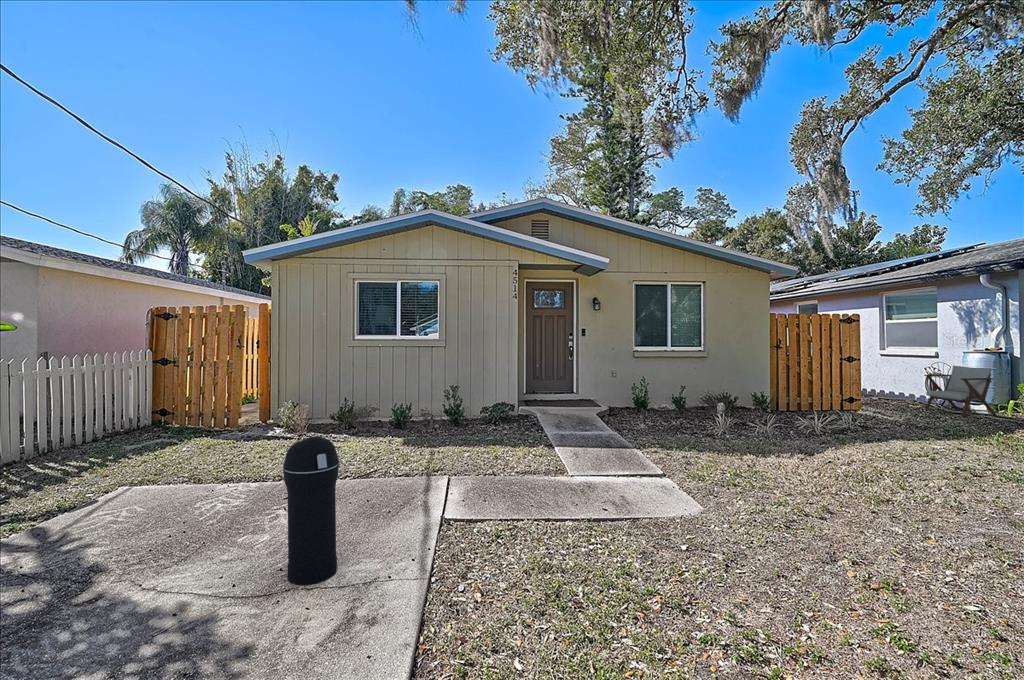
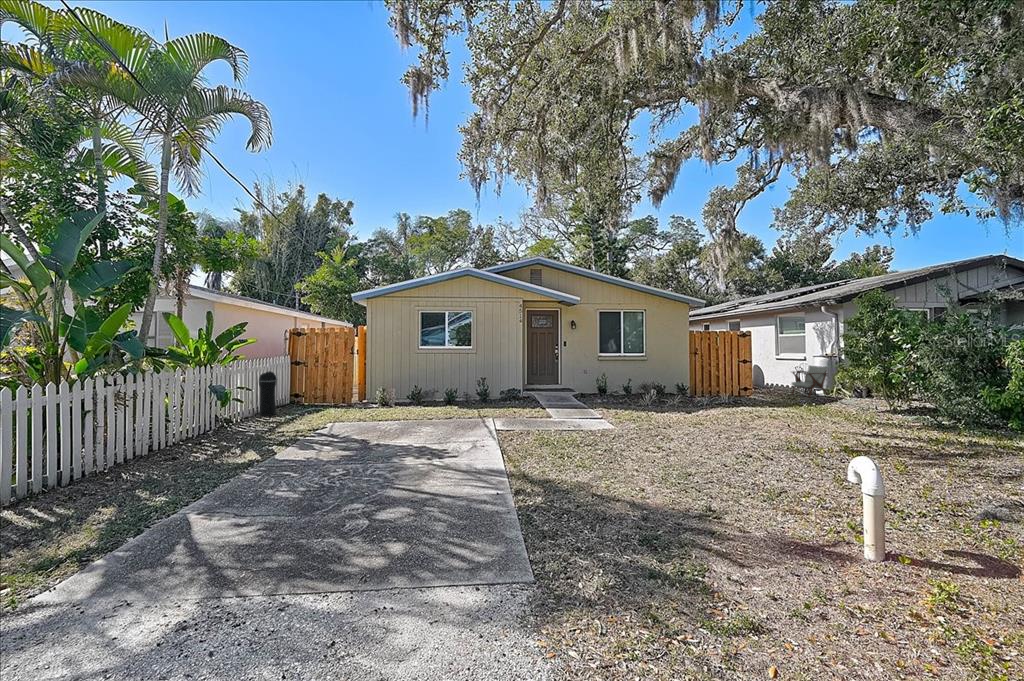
trash can: present [283,437,339,585] -> present [259,371,278,416]

